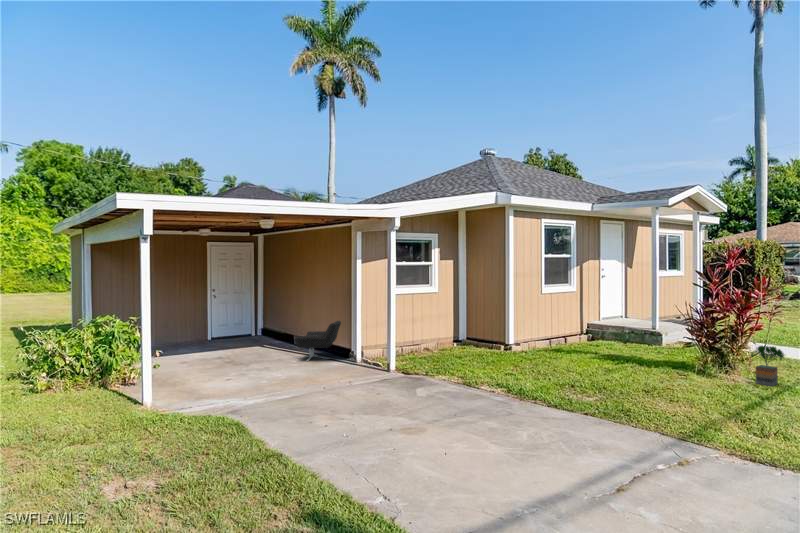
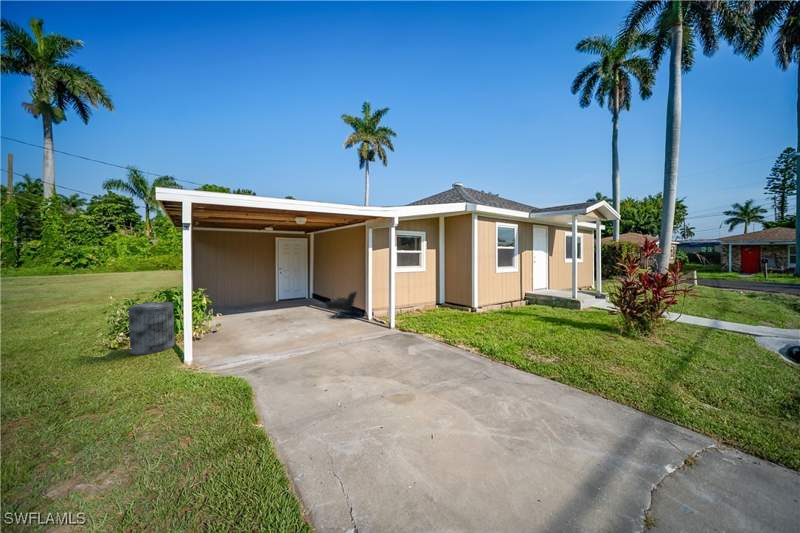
trash can: none [65,334,114,400] -> present [129,302,174,355]
potted tree: present [751,346,784,386] -> none [674,315,708,350]

